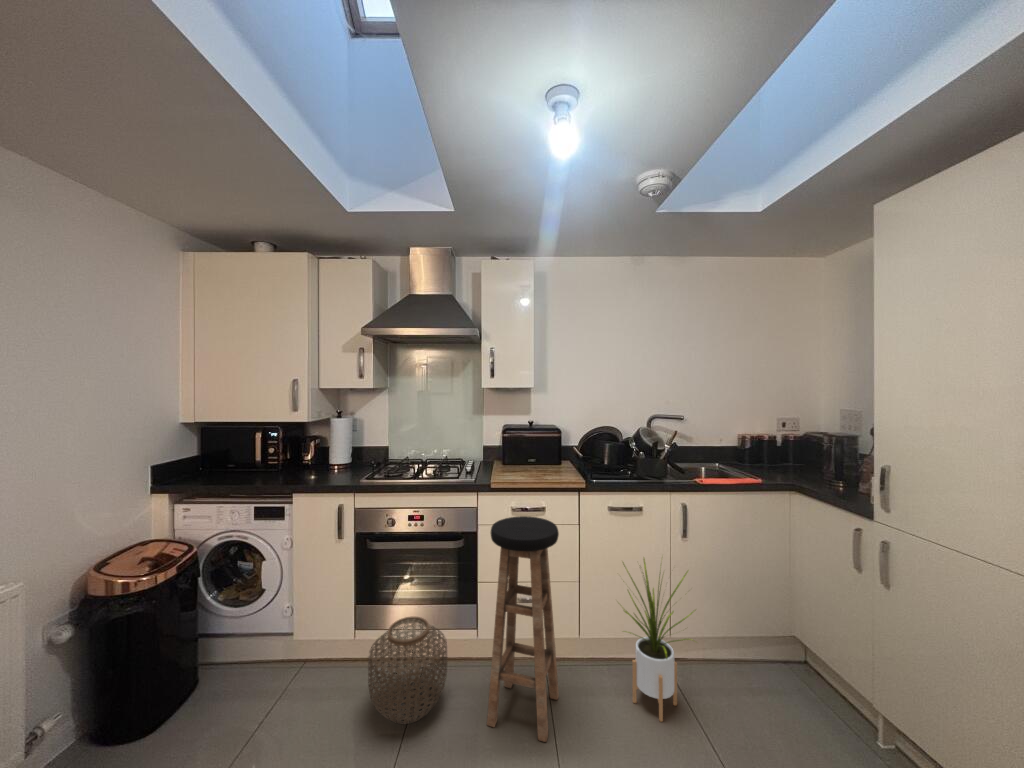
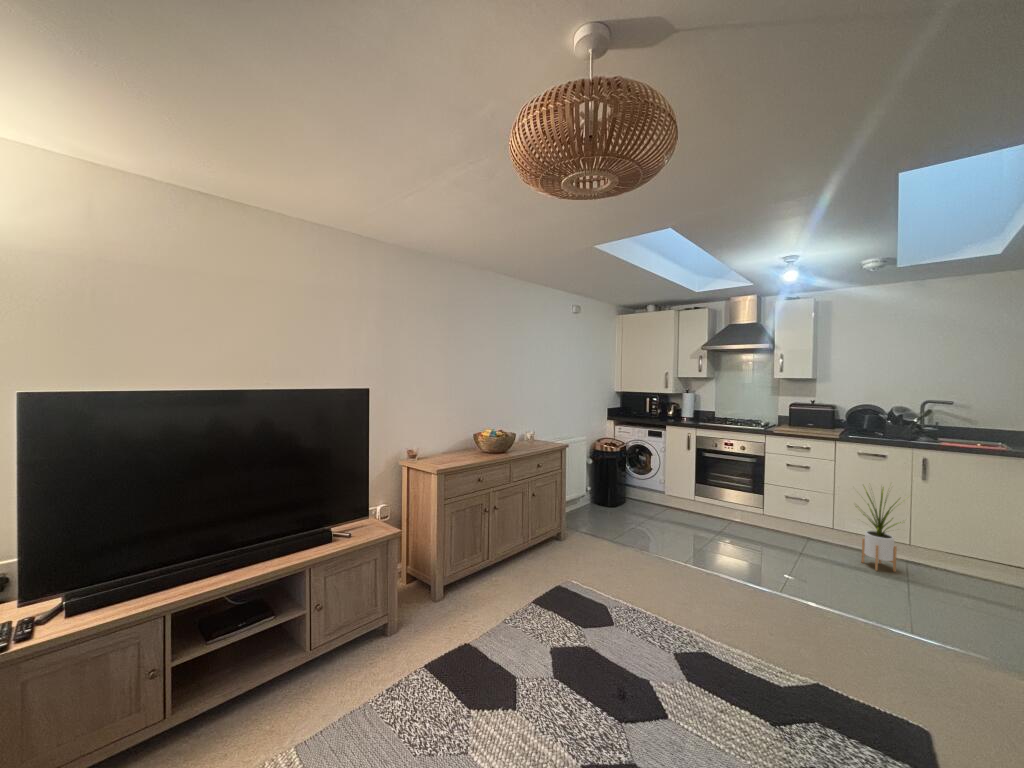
bar stool: present [487,516,559,742] -> none [761,448,810,553]
woven basket: present [368,617,447,724] -> none [702,488,742,531]

